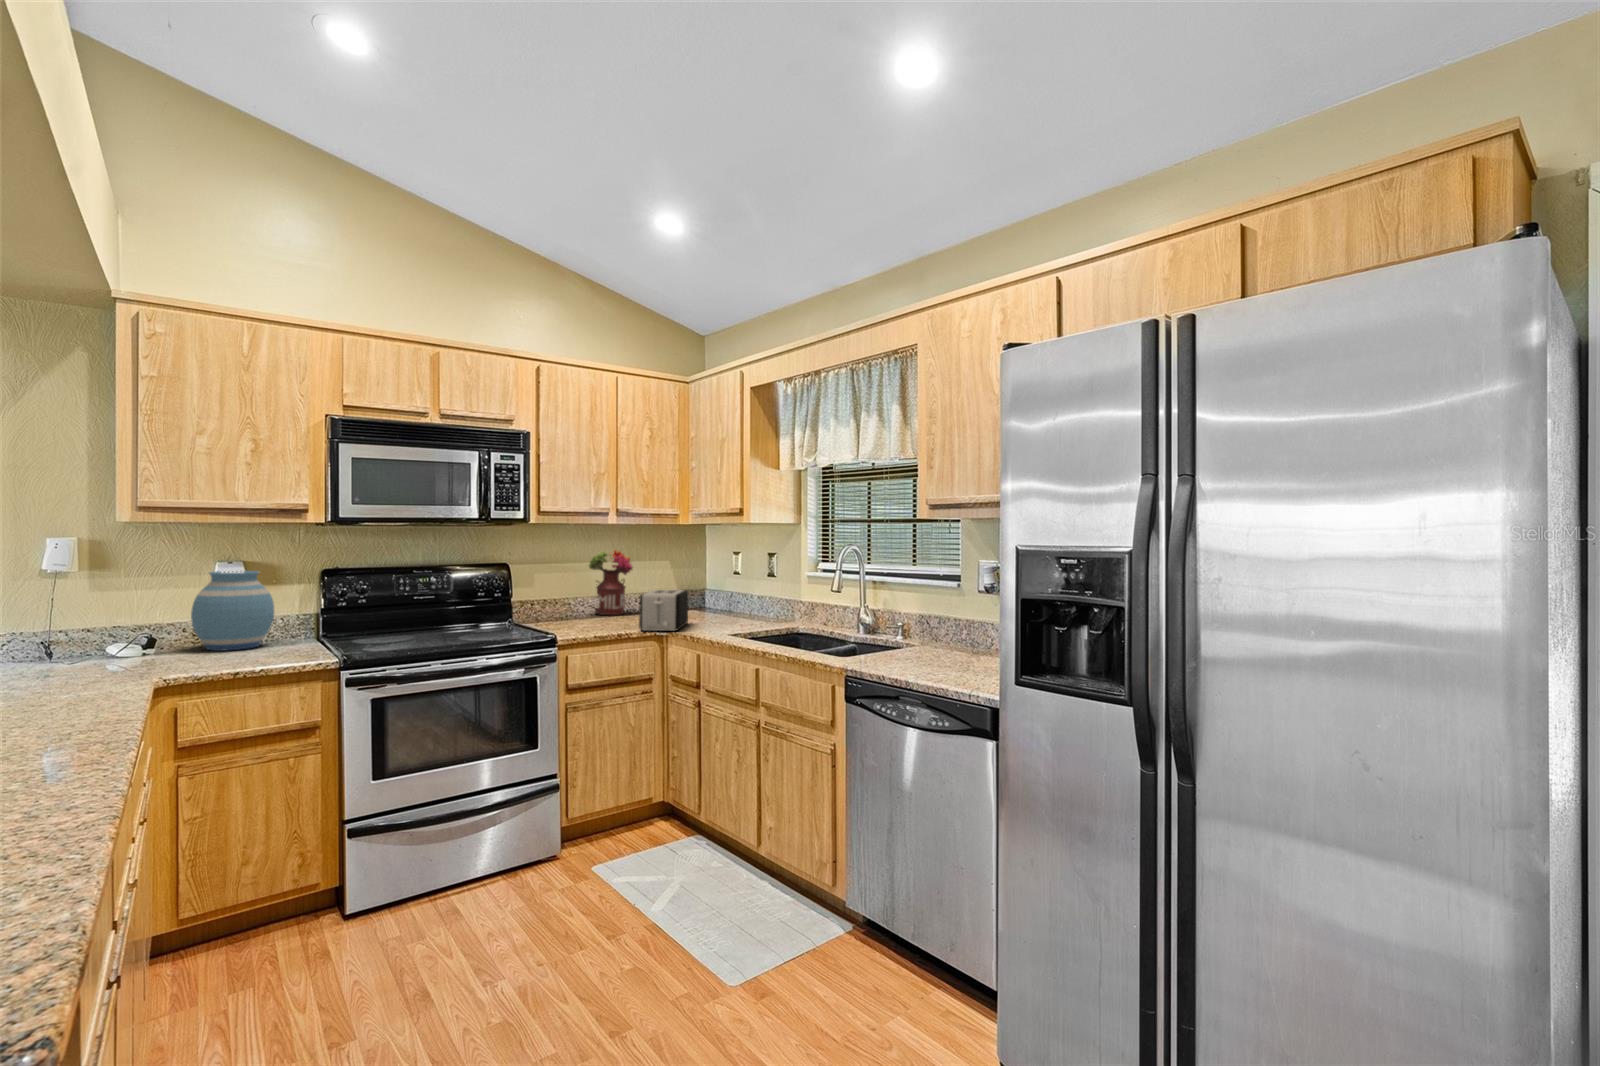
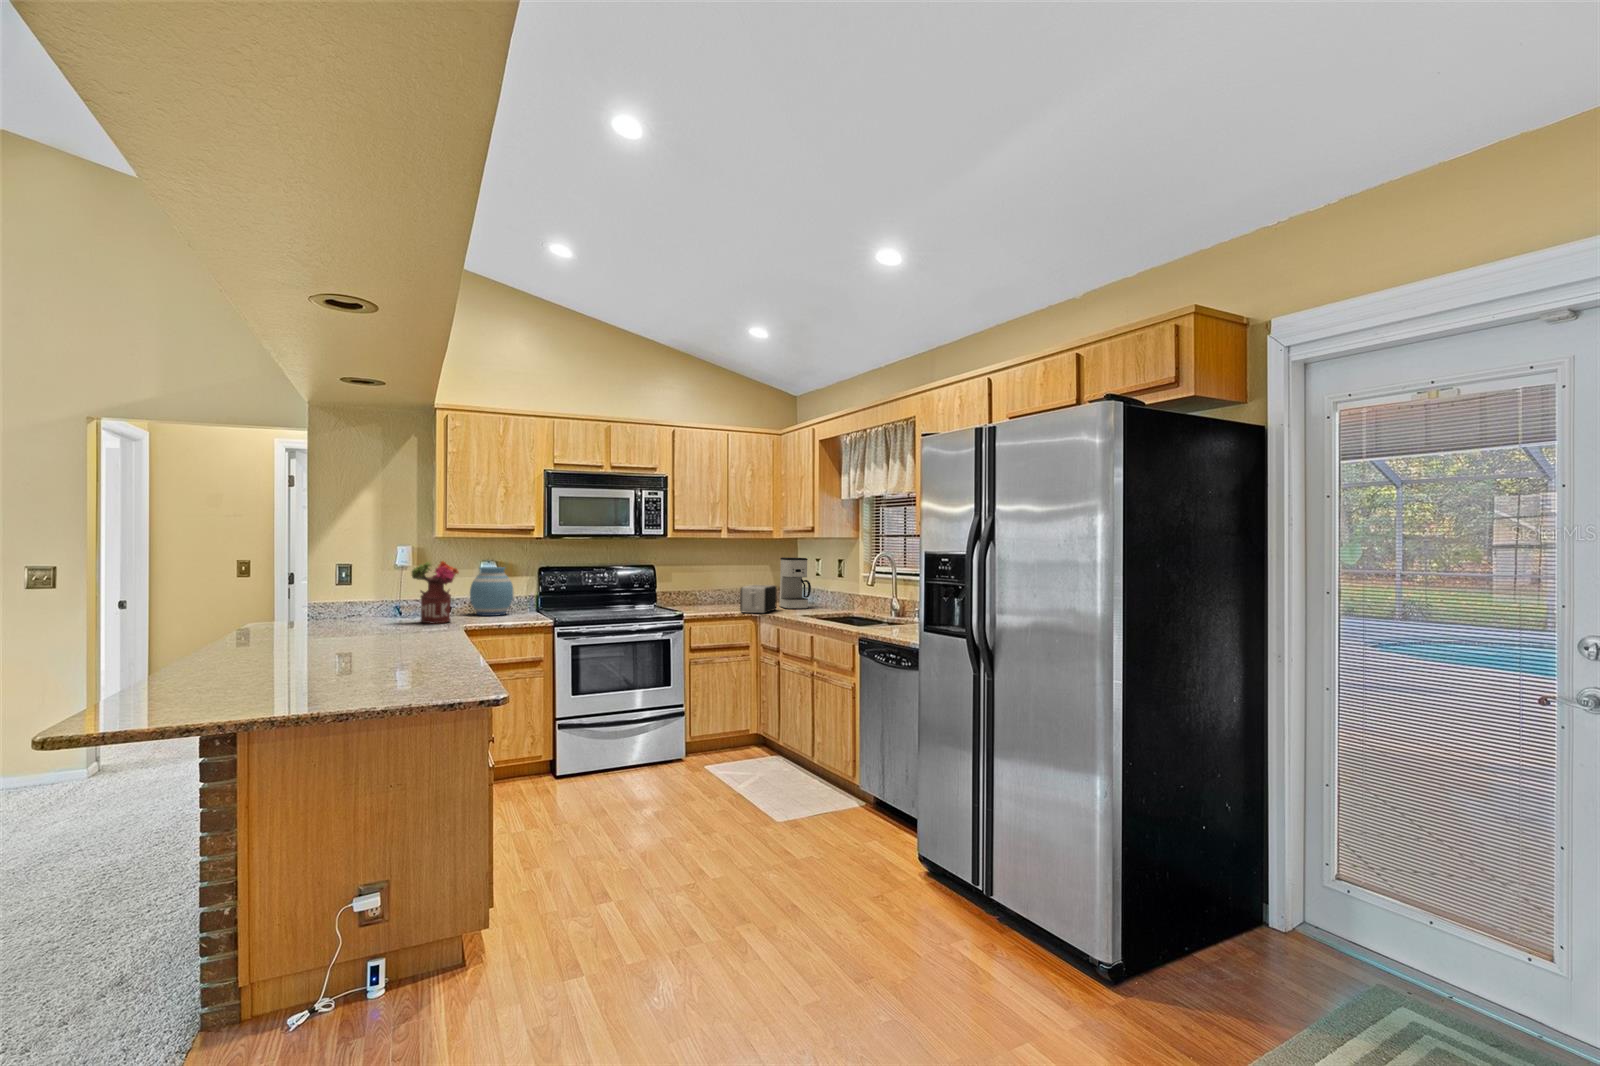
flower arrangement: present [588,550,633,615] -> present [412,561,458,624]
coffee maker: none [689,551,732,621] -> present [780,557,811,609]

